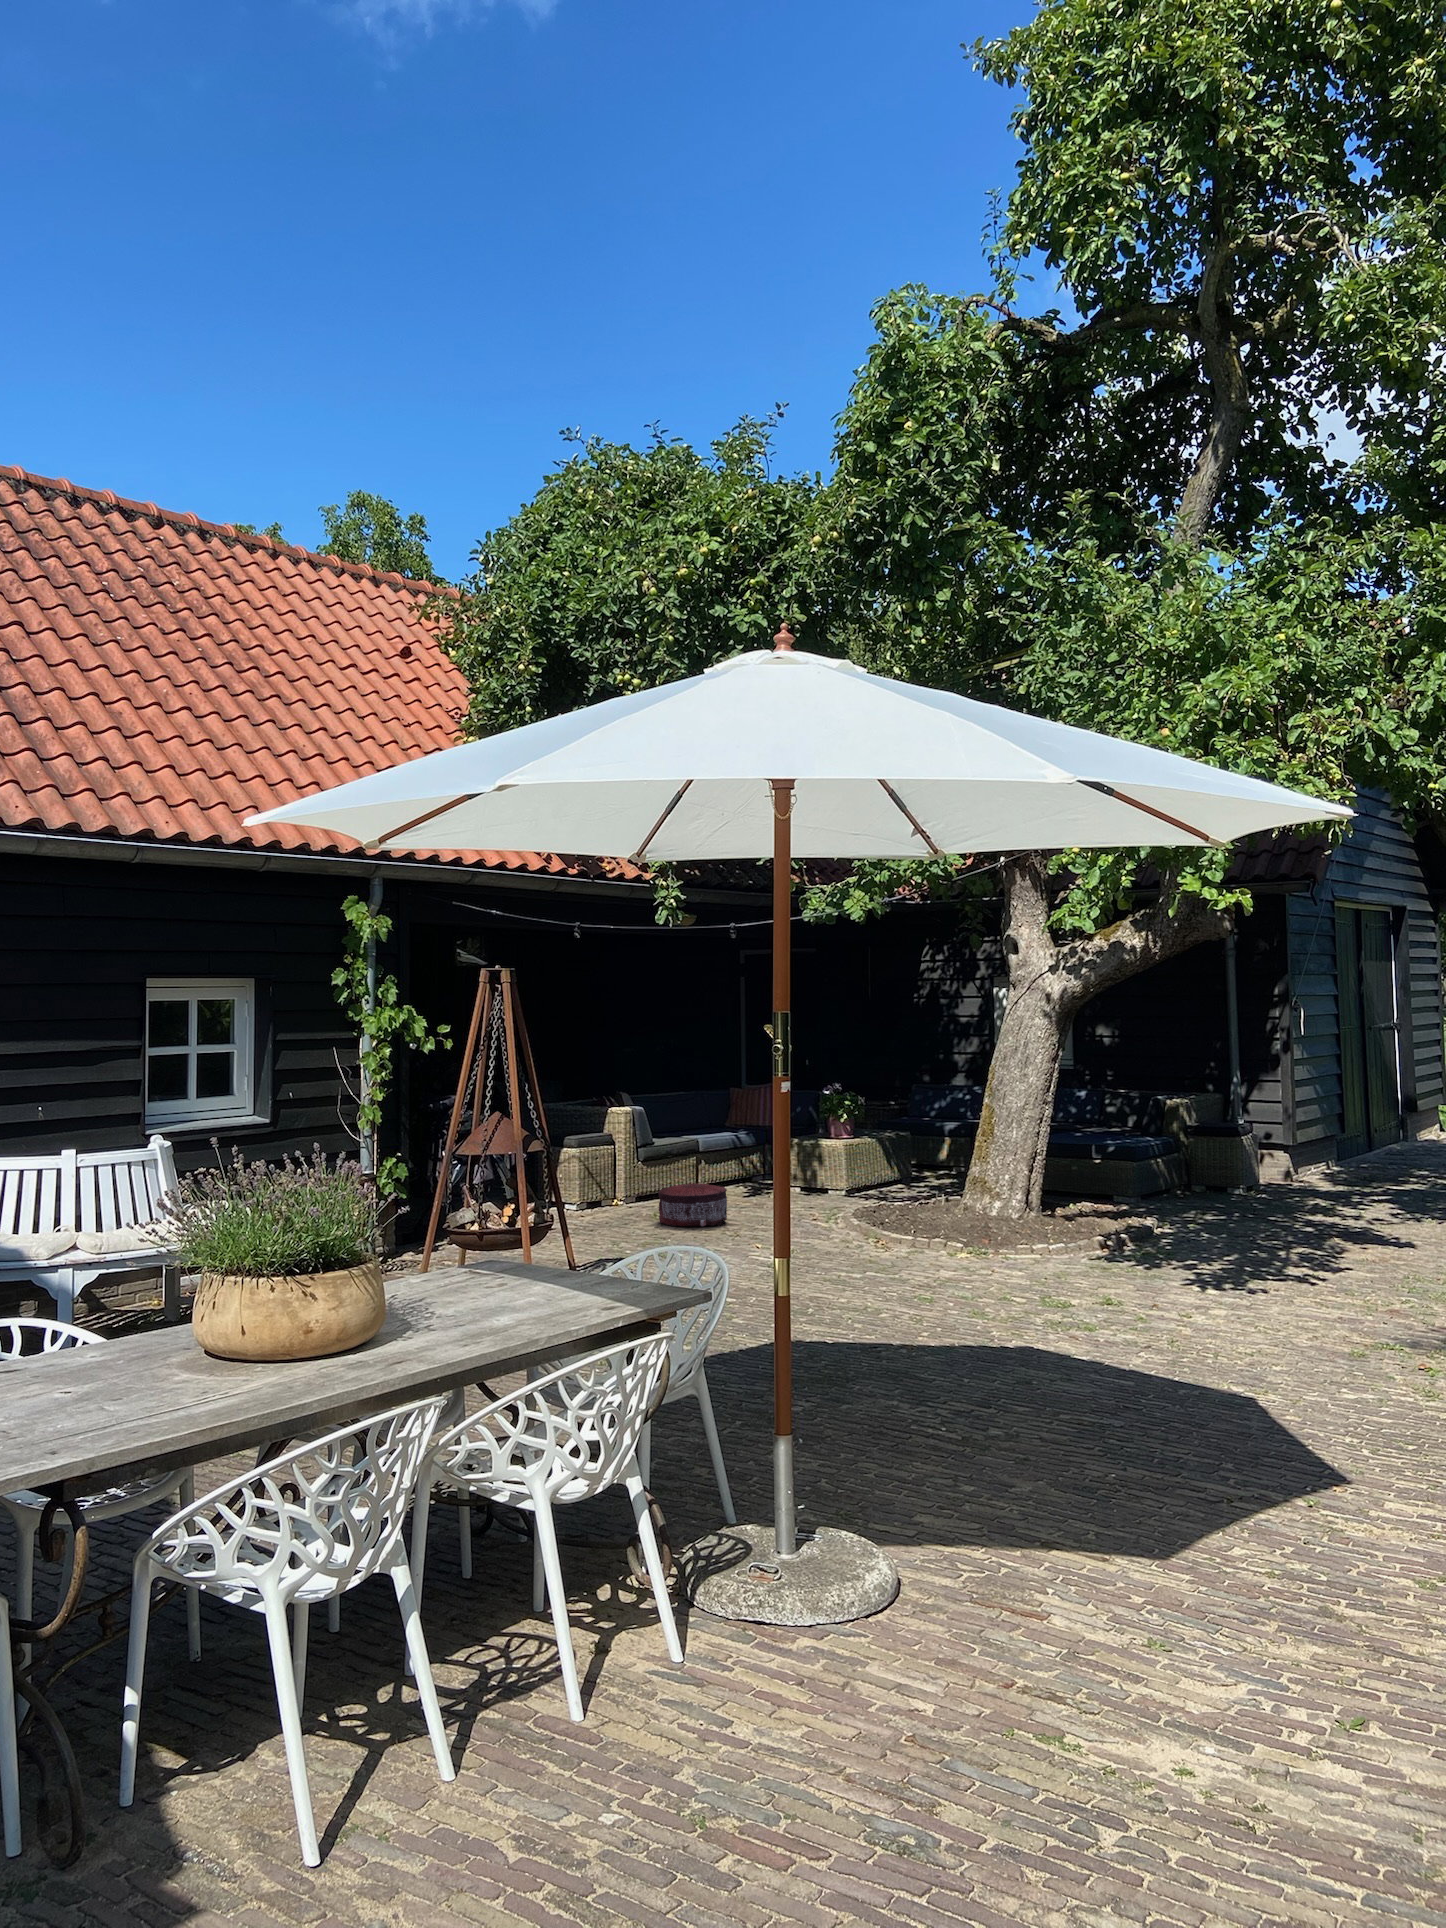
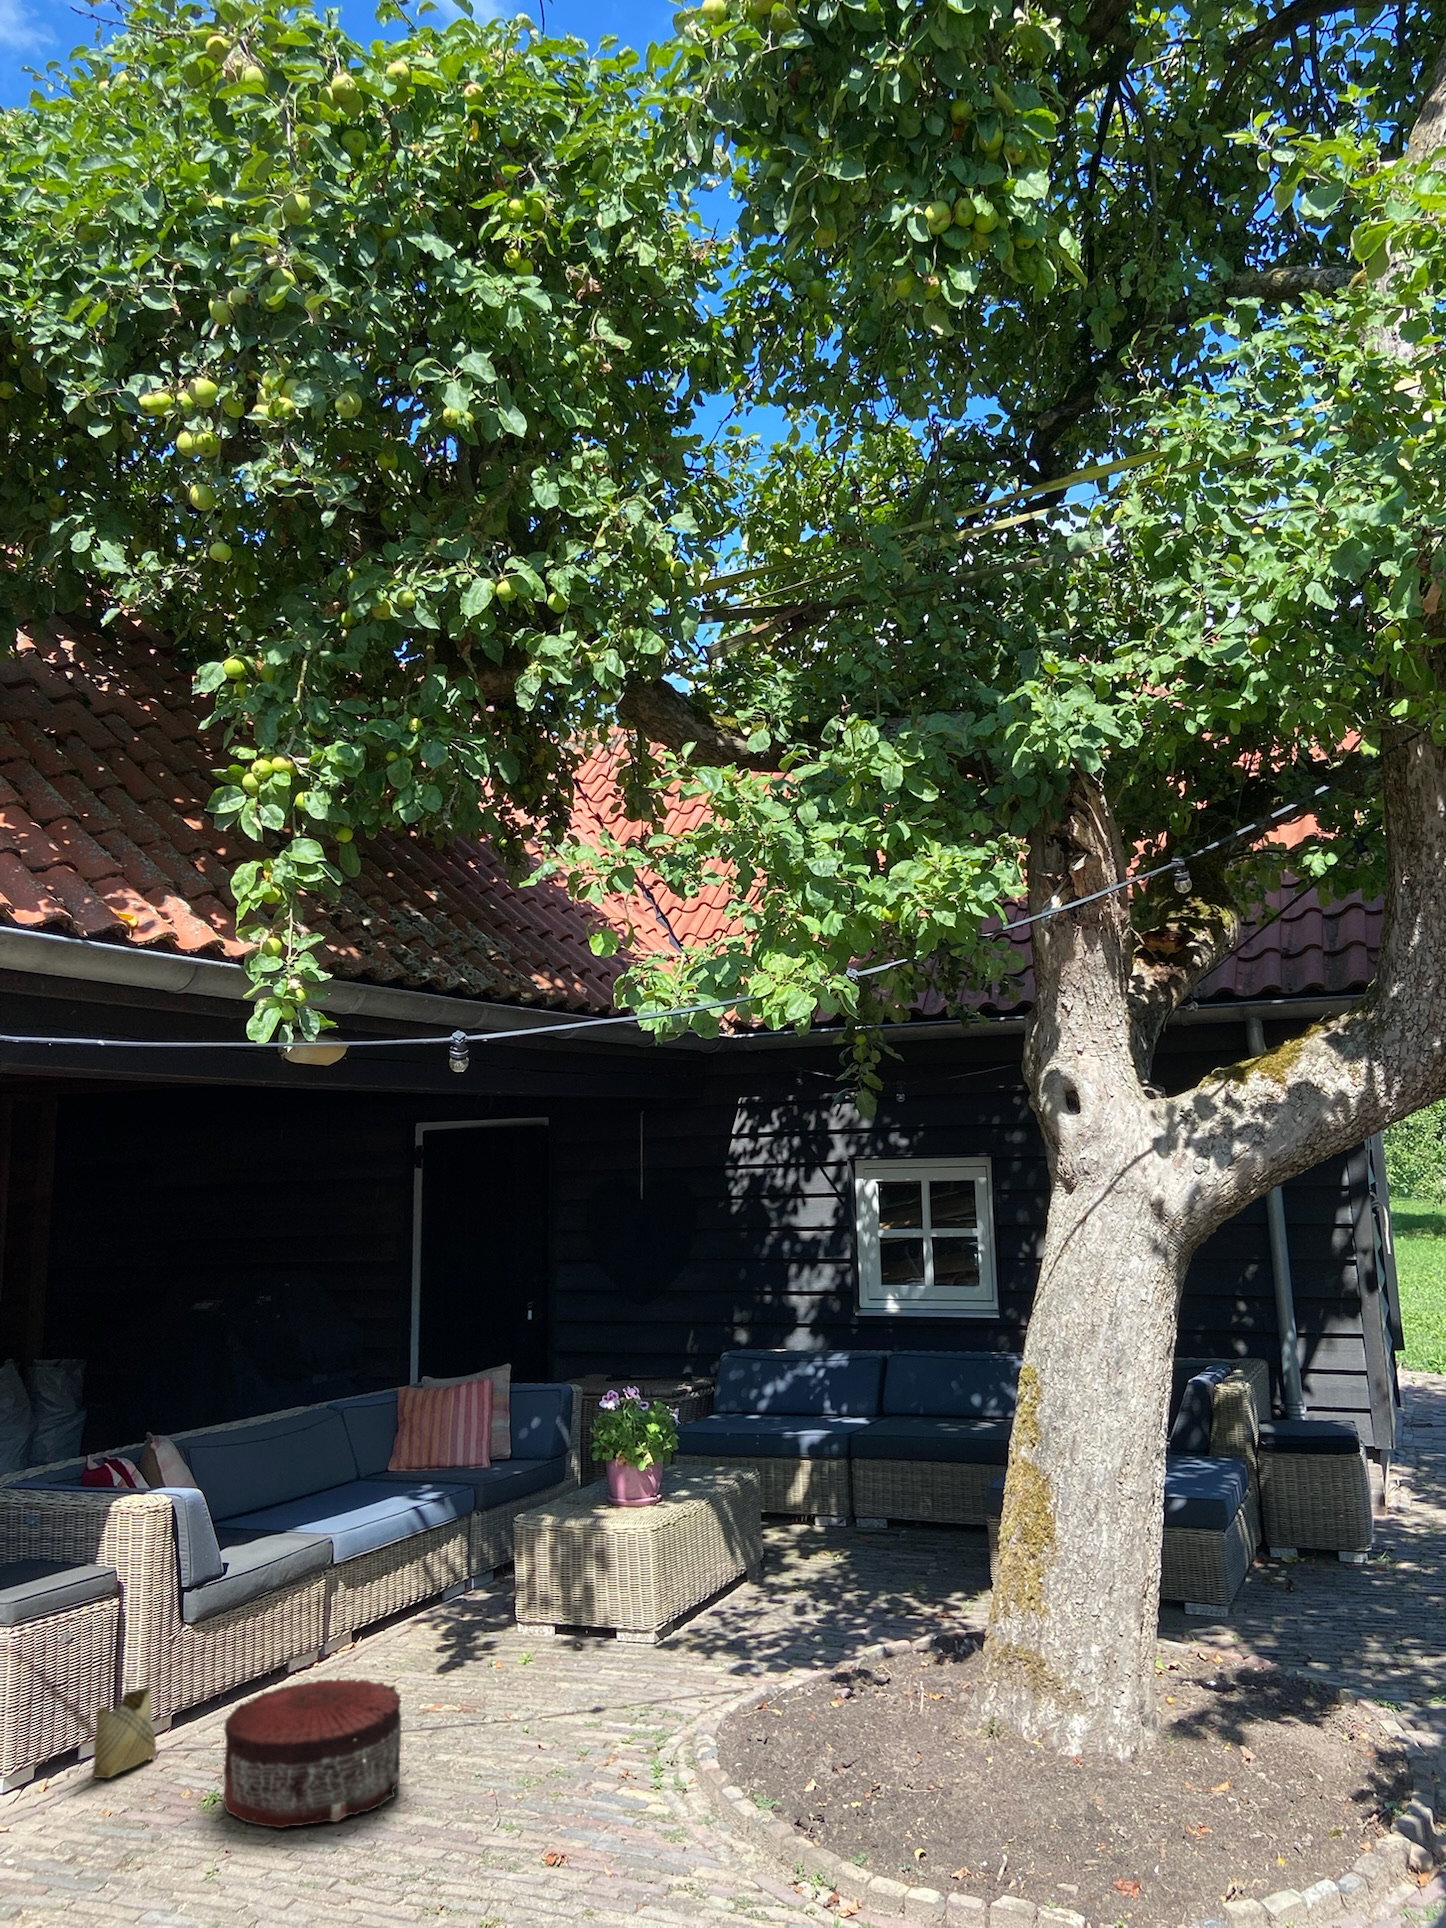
woven basket: none [607,1173,630,1215] -> present [92,1660,156,1778]

